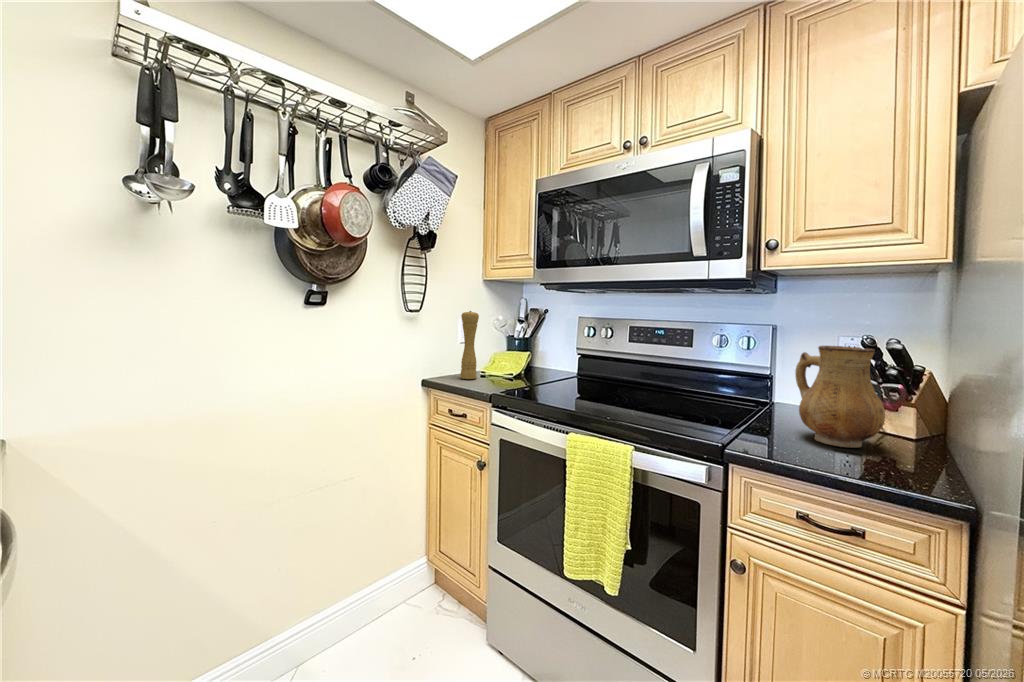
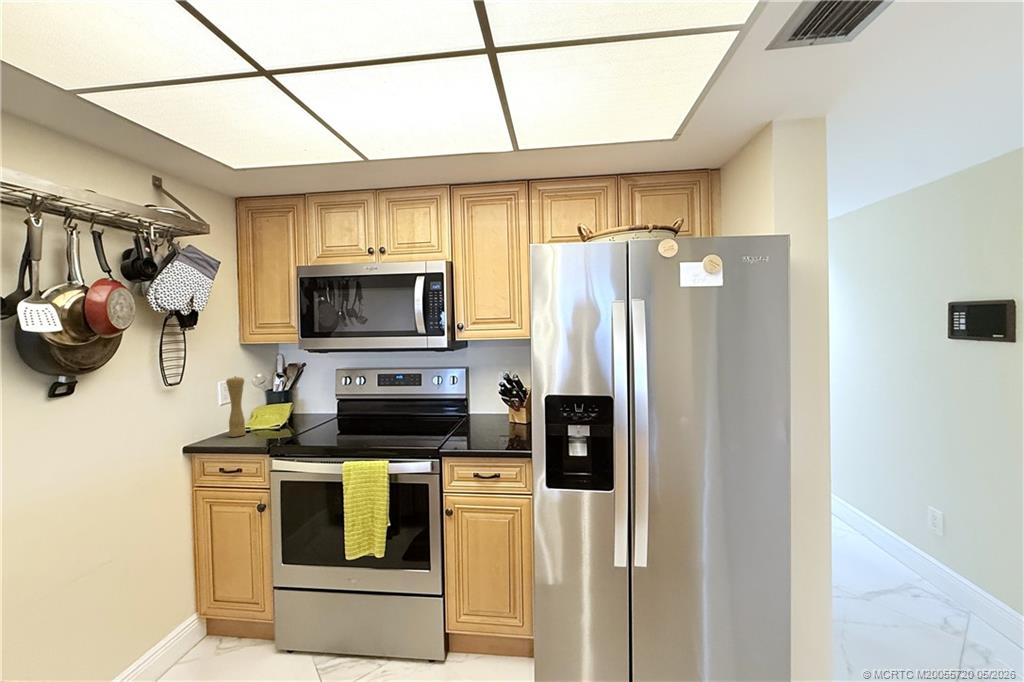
ceramic pitcher: present [795,346,885,448] -> none [474,383,512,436]

